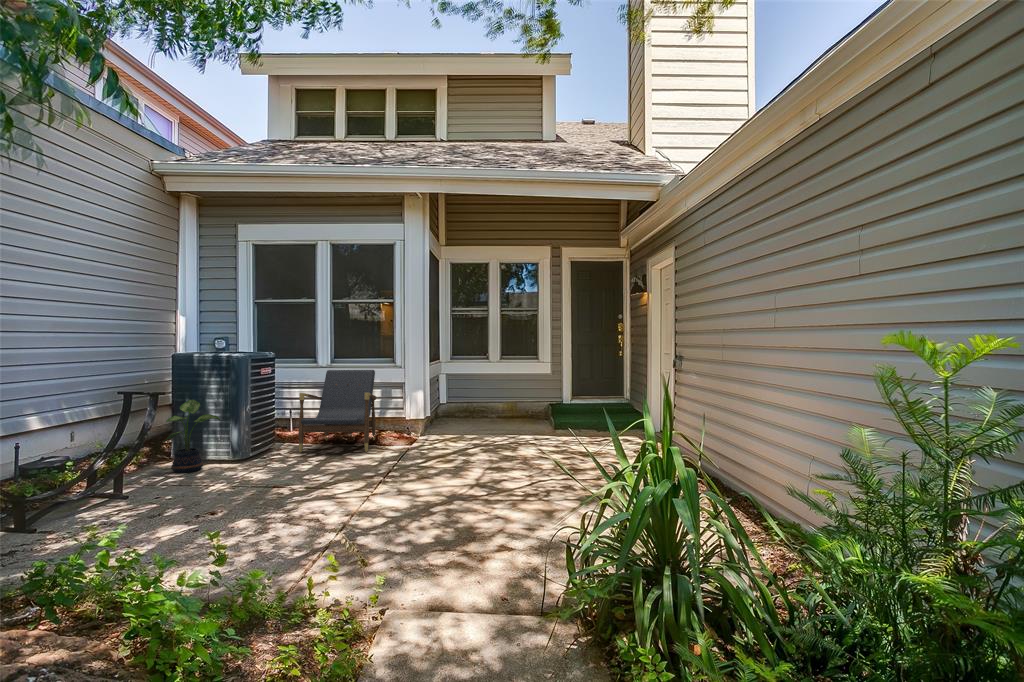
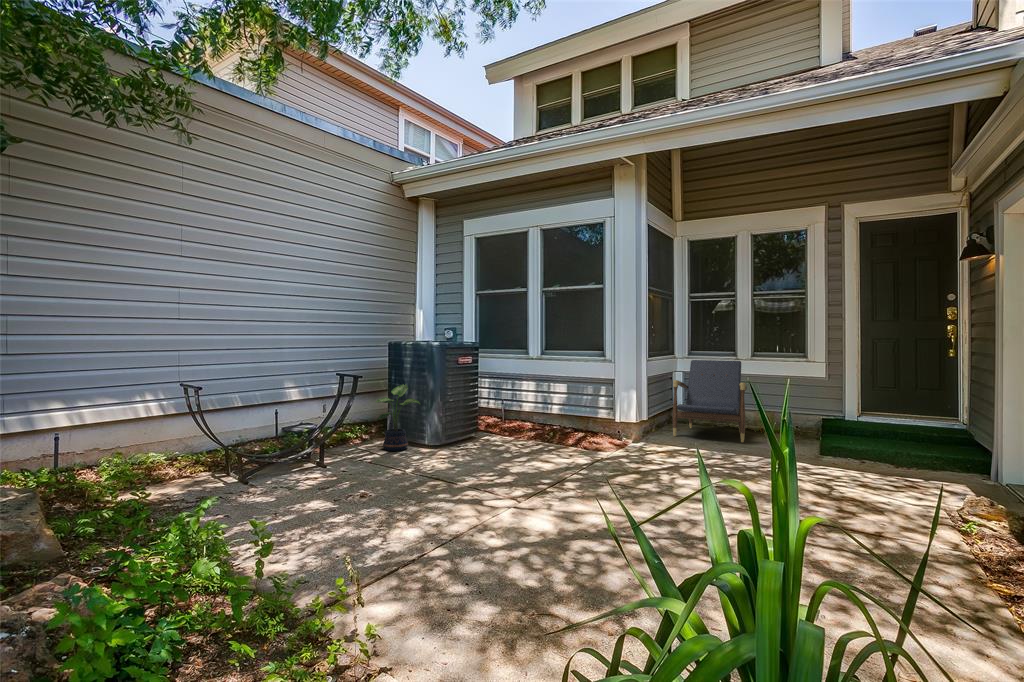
lounge chair: present [299,370,376,452] -> present [673,360,747,442]

